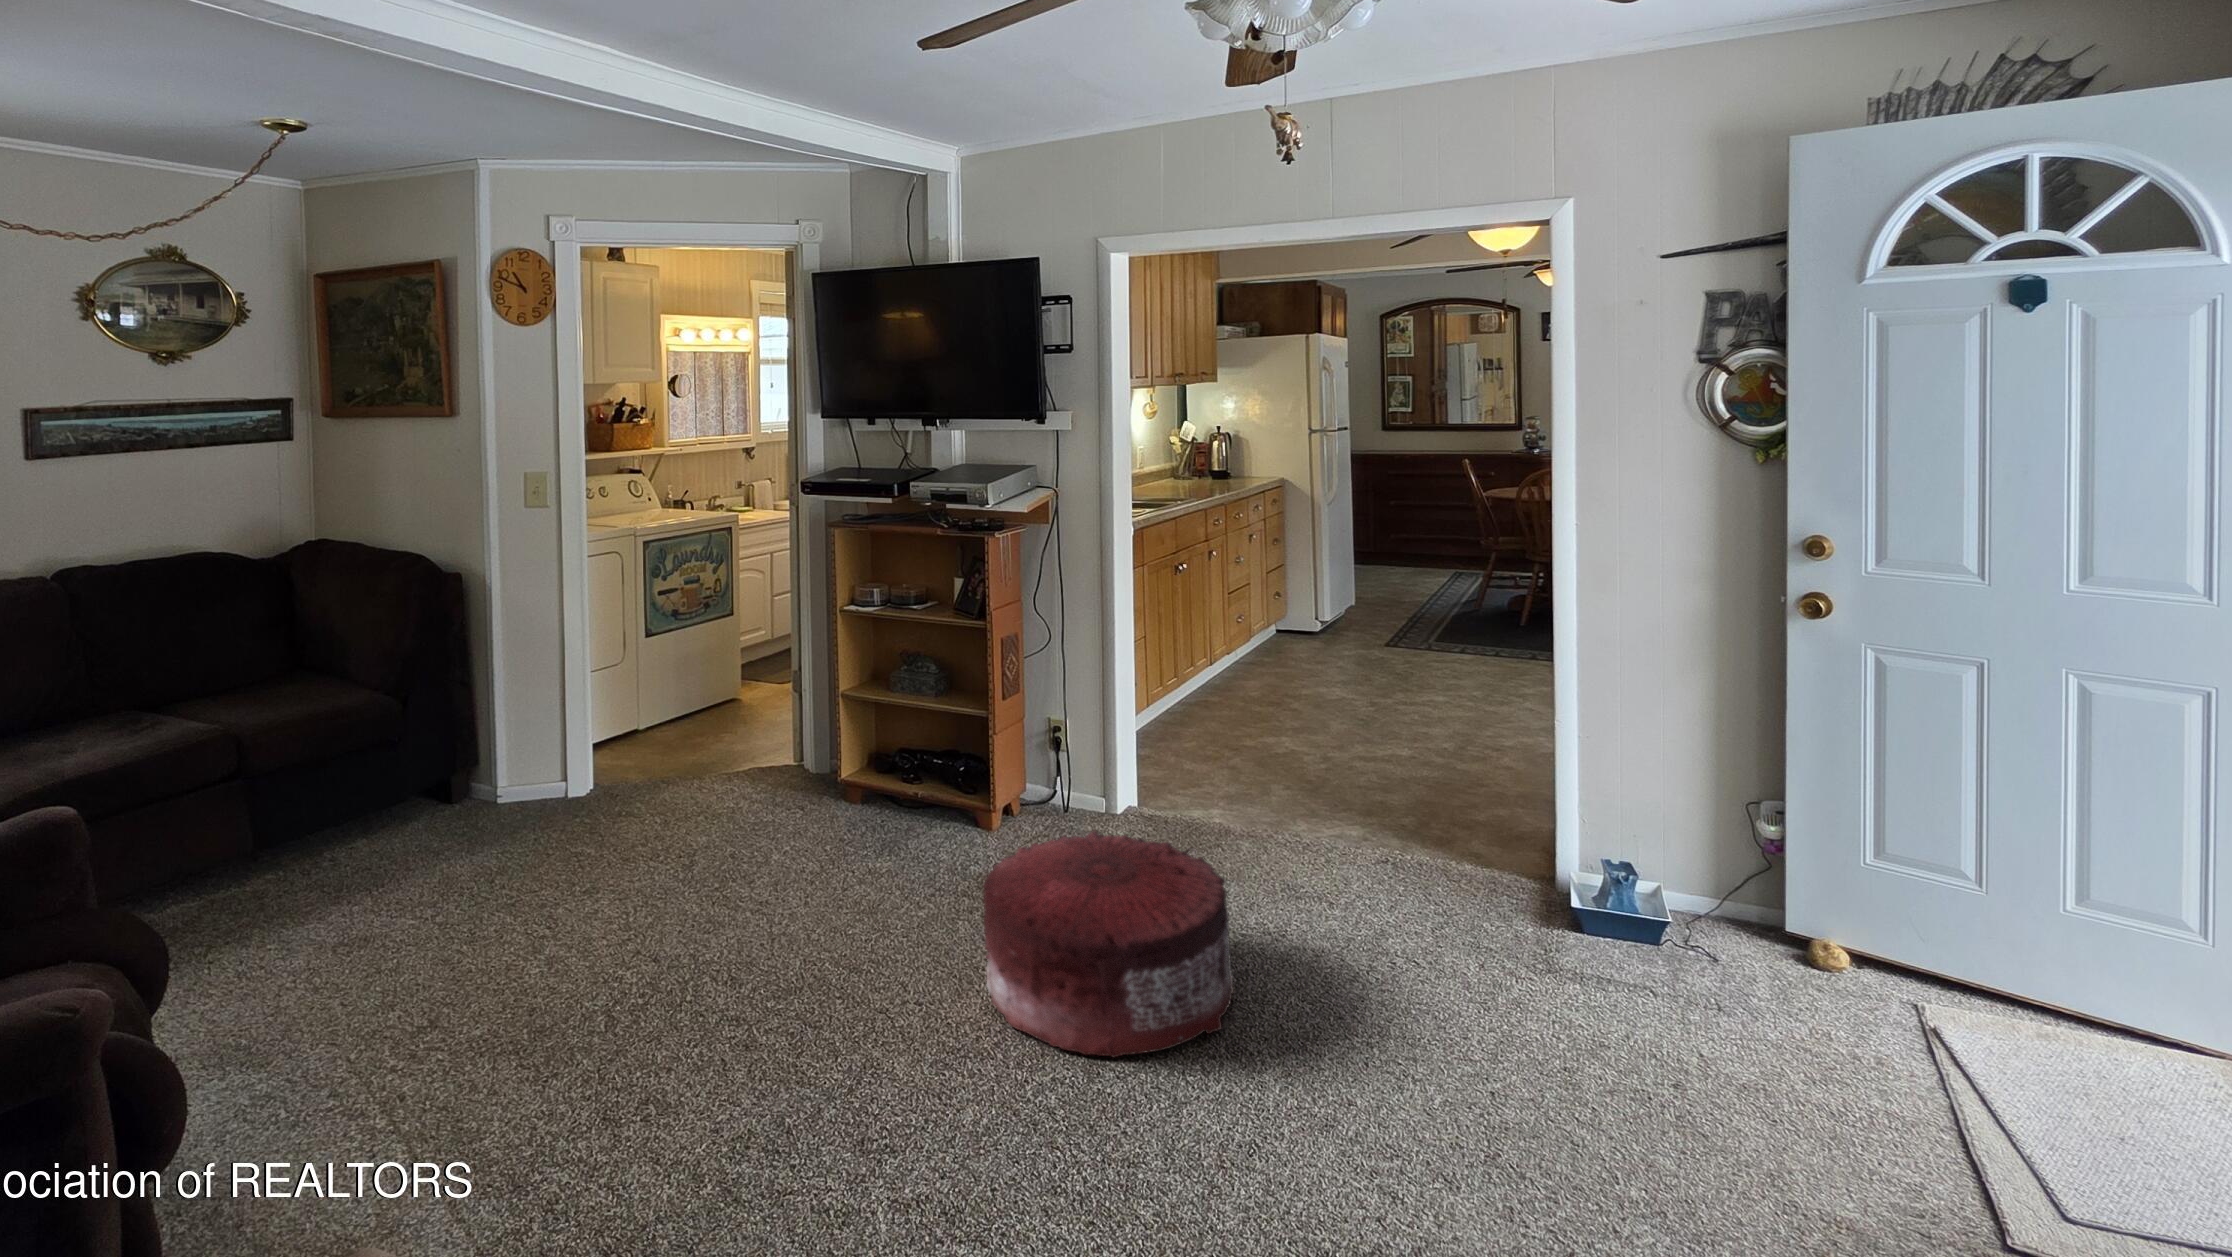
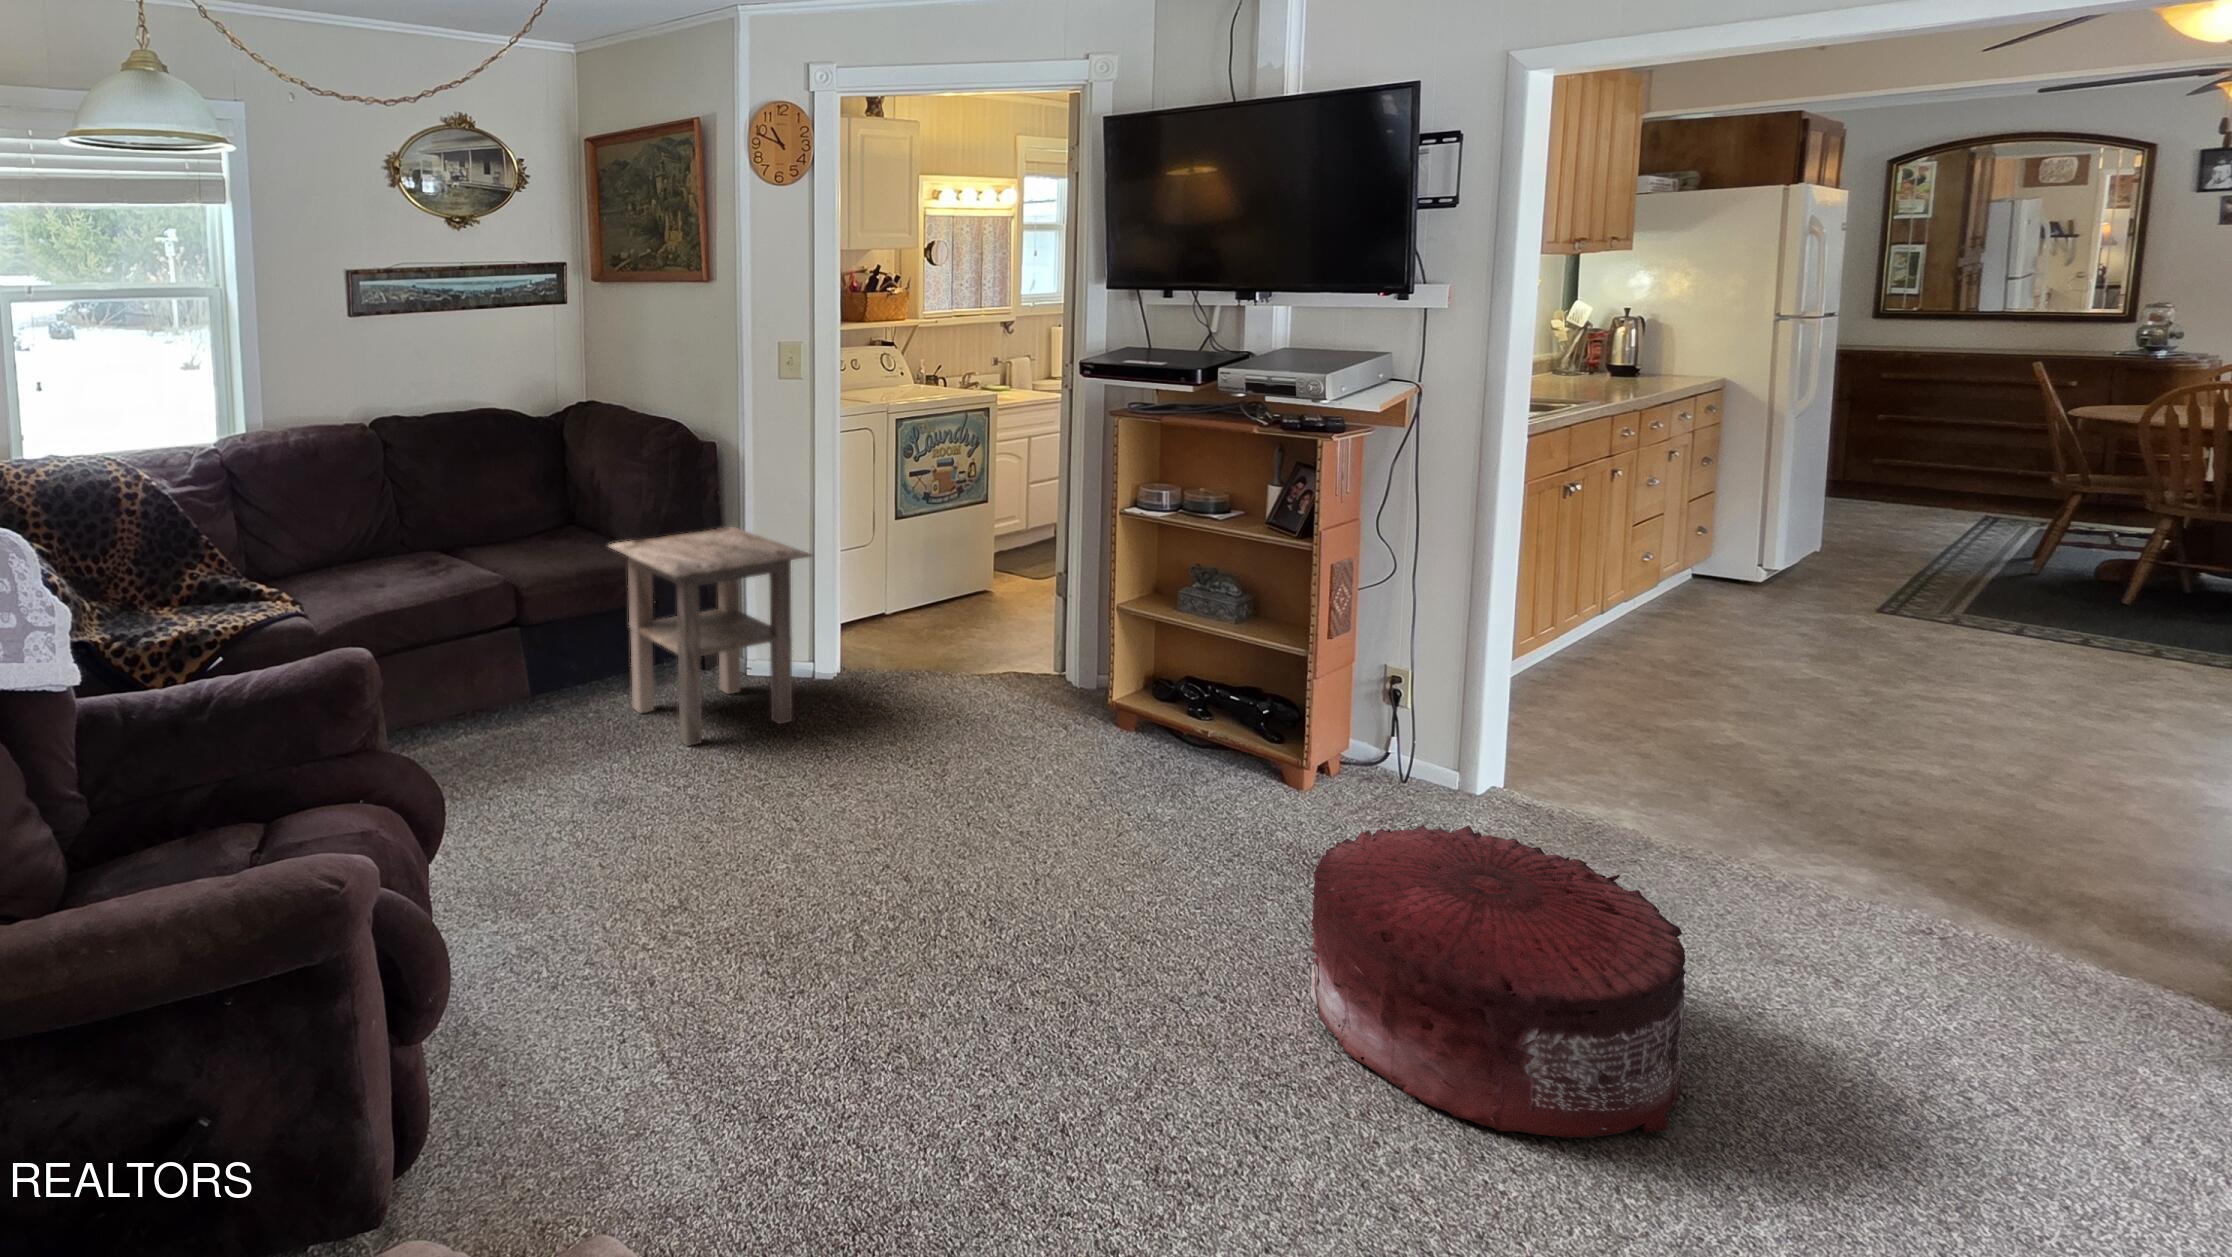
side table: none [344,654,562,878] -> present [609,527,812,746]

